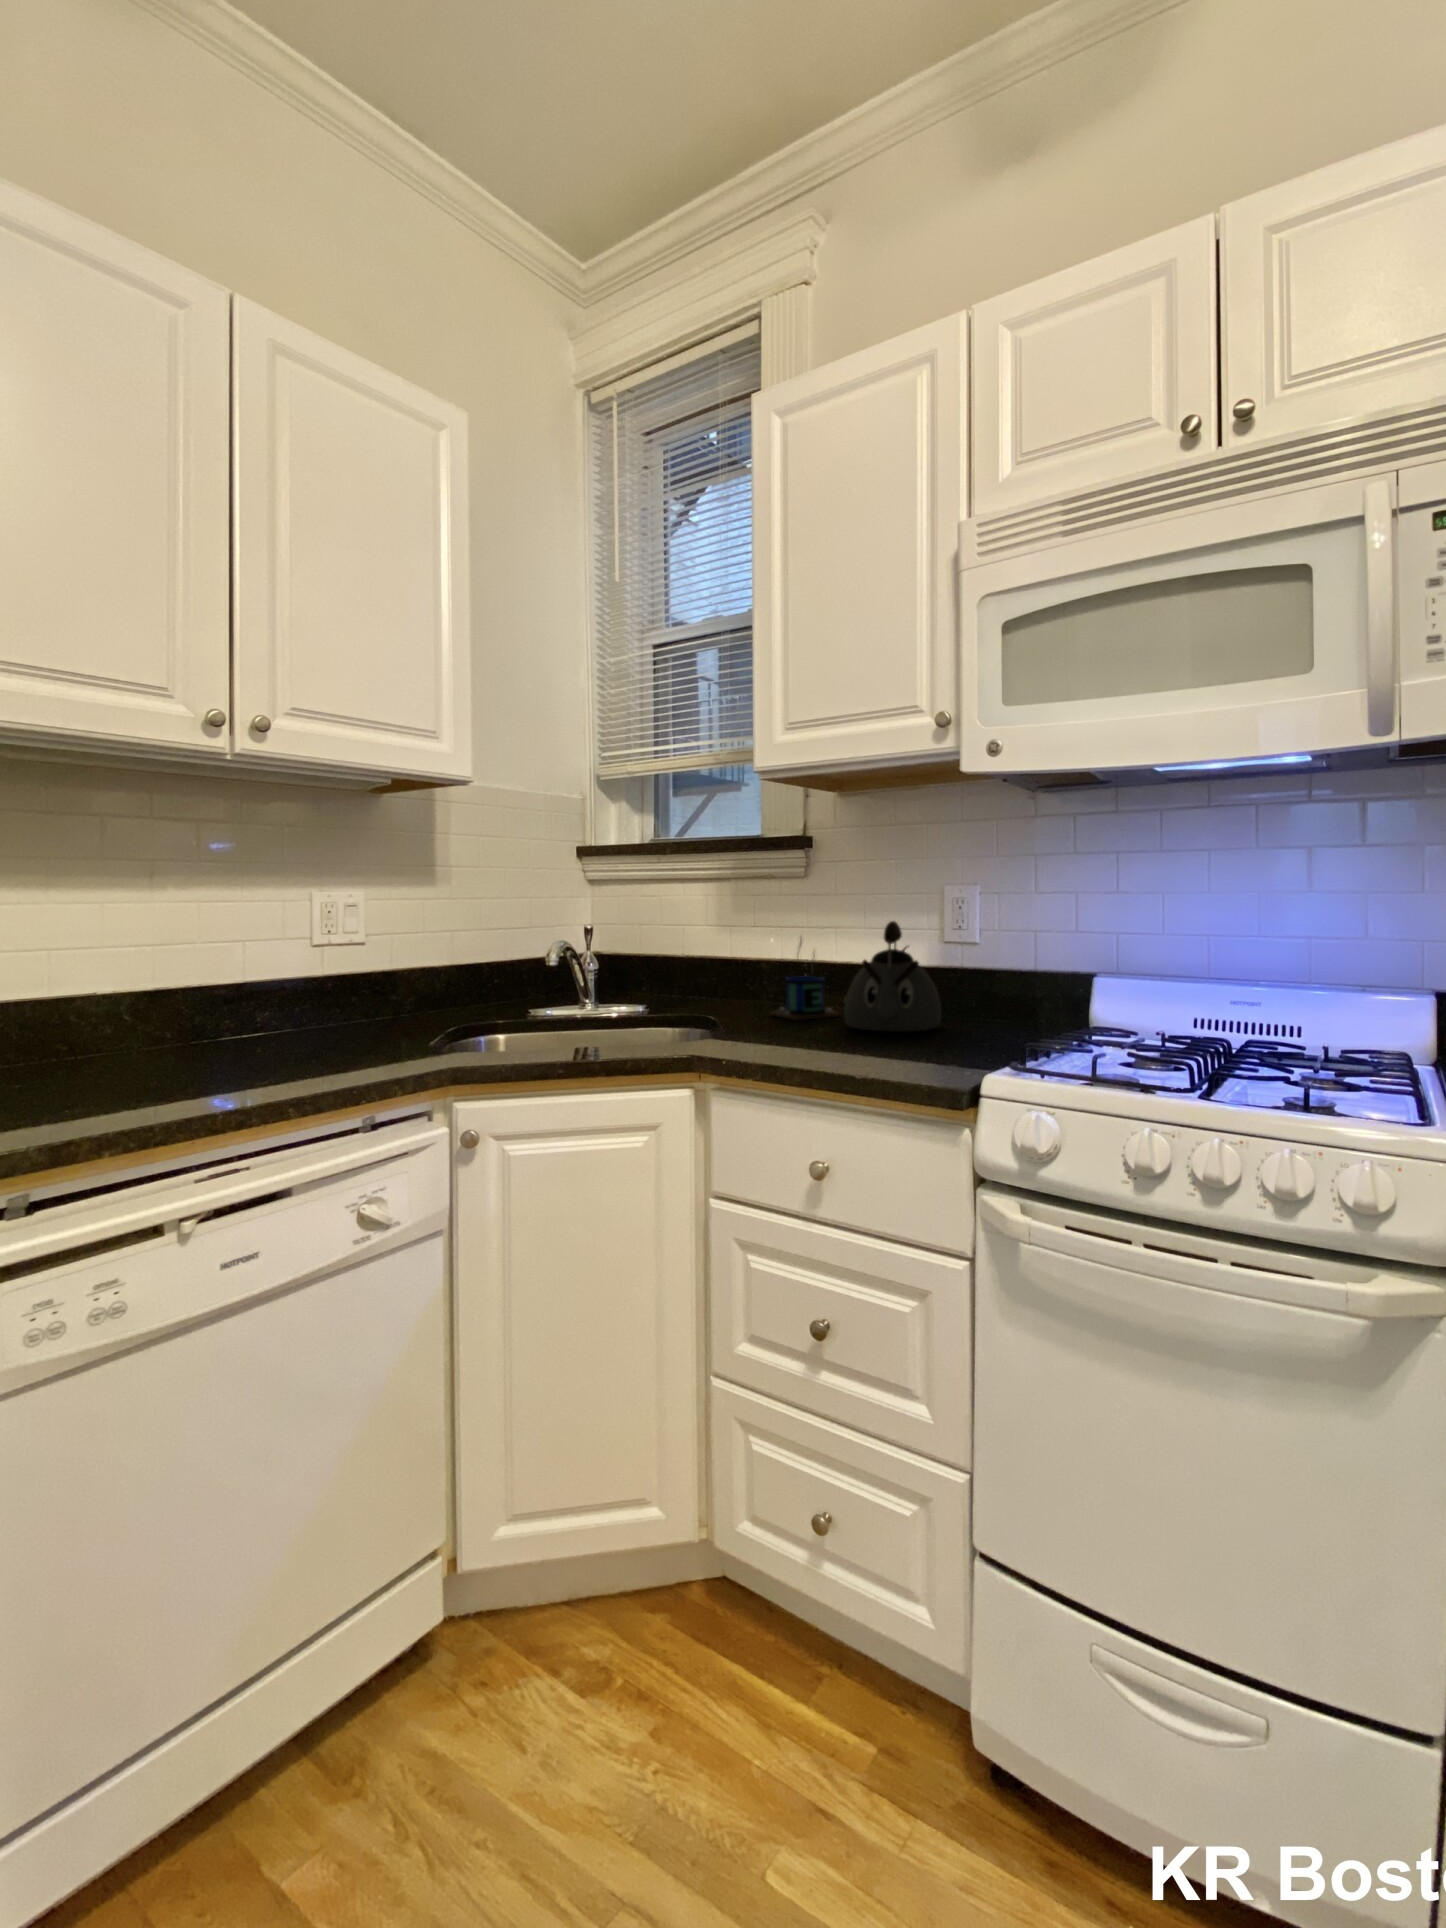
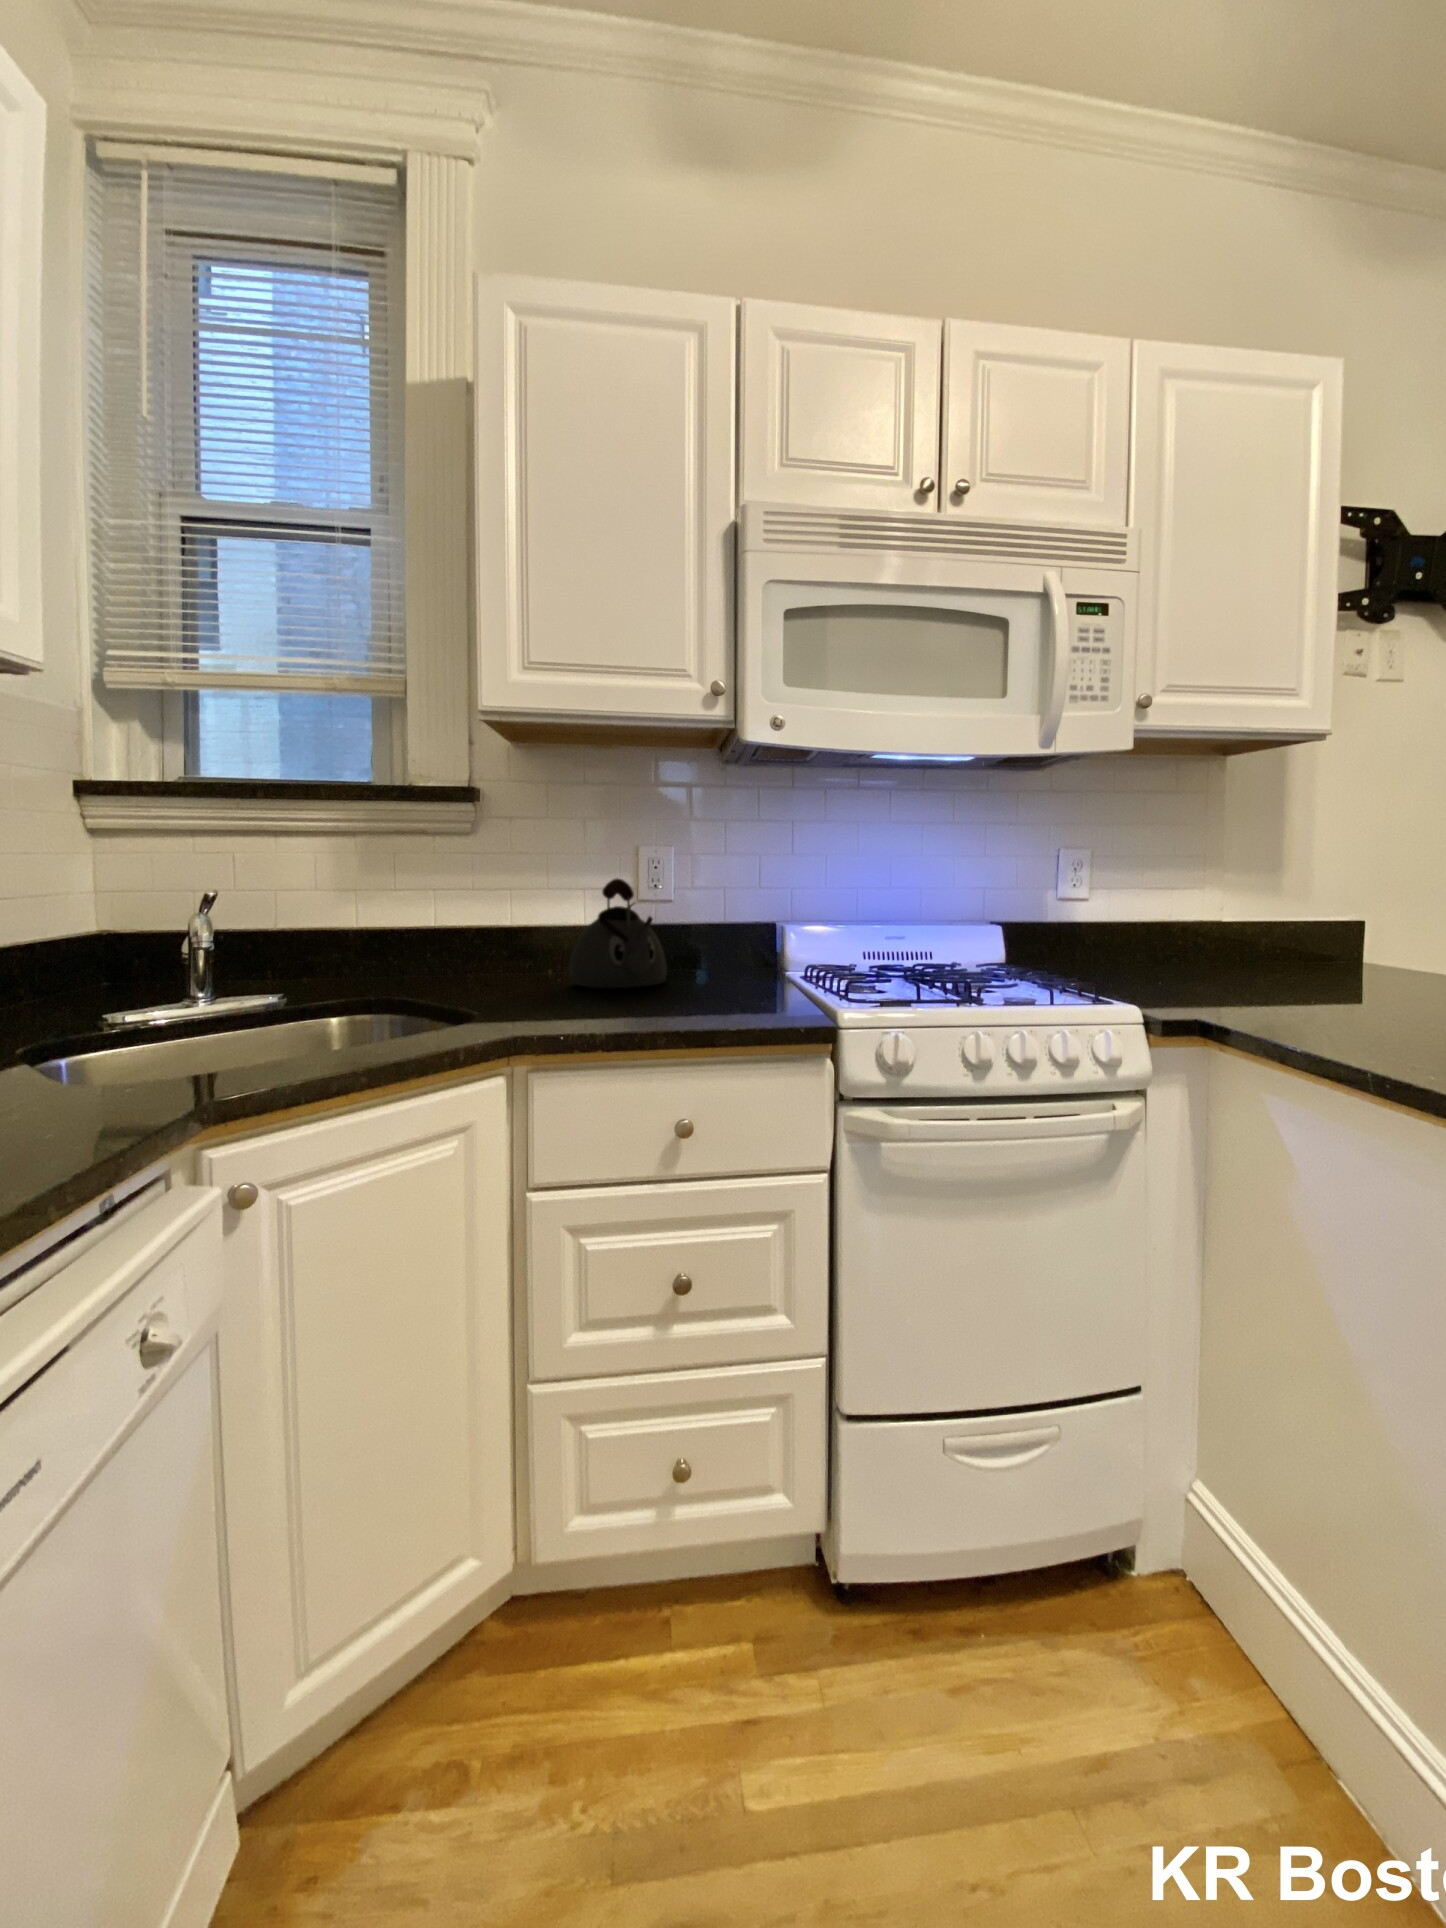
mug: present [770,942,841,1020] -> none [451,894,530,988]

